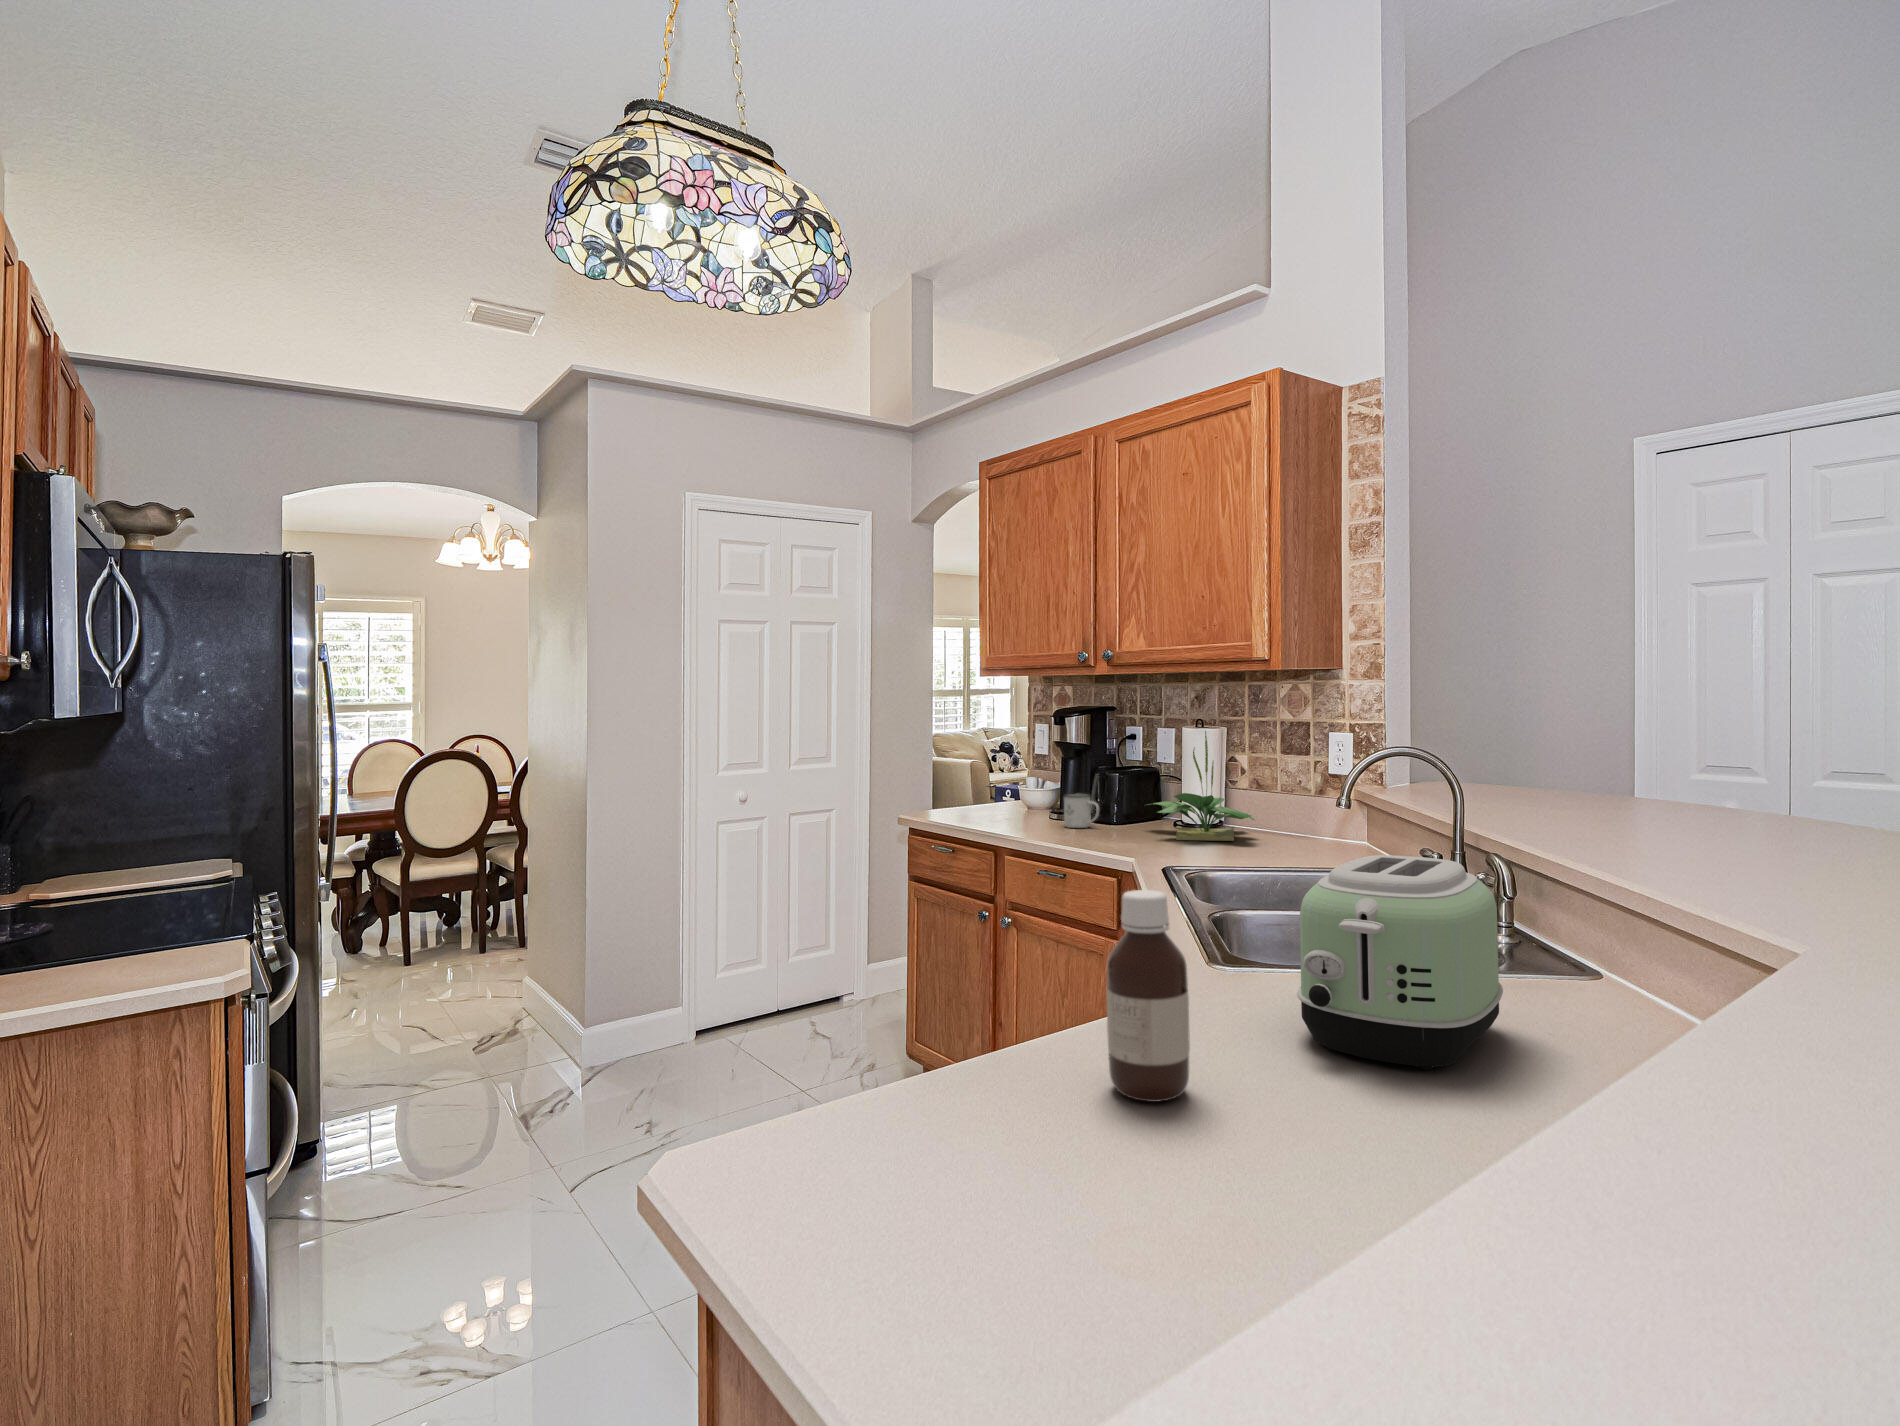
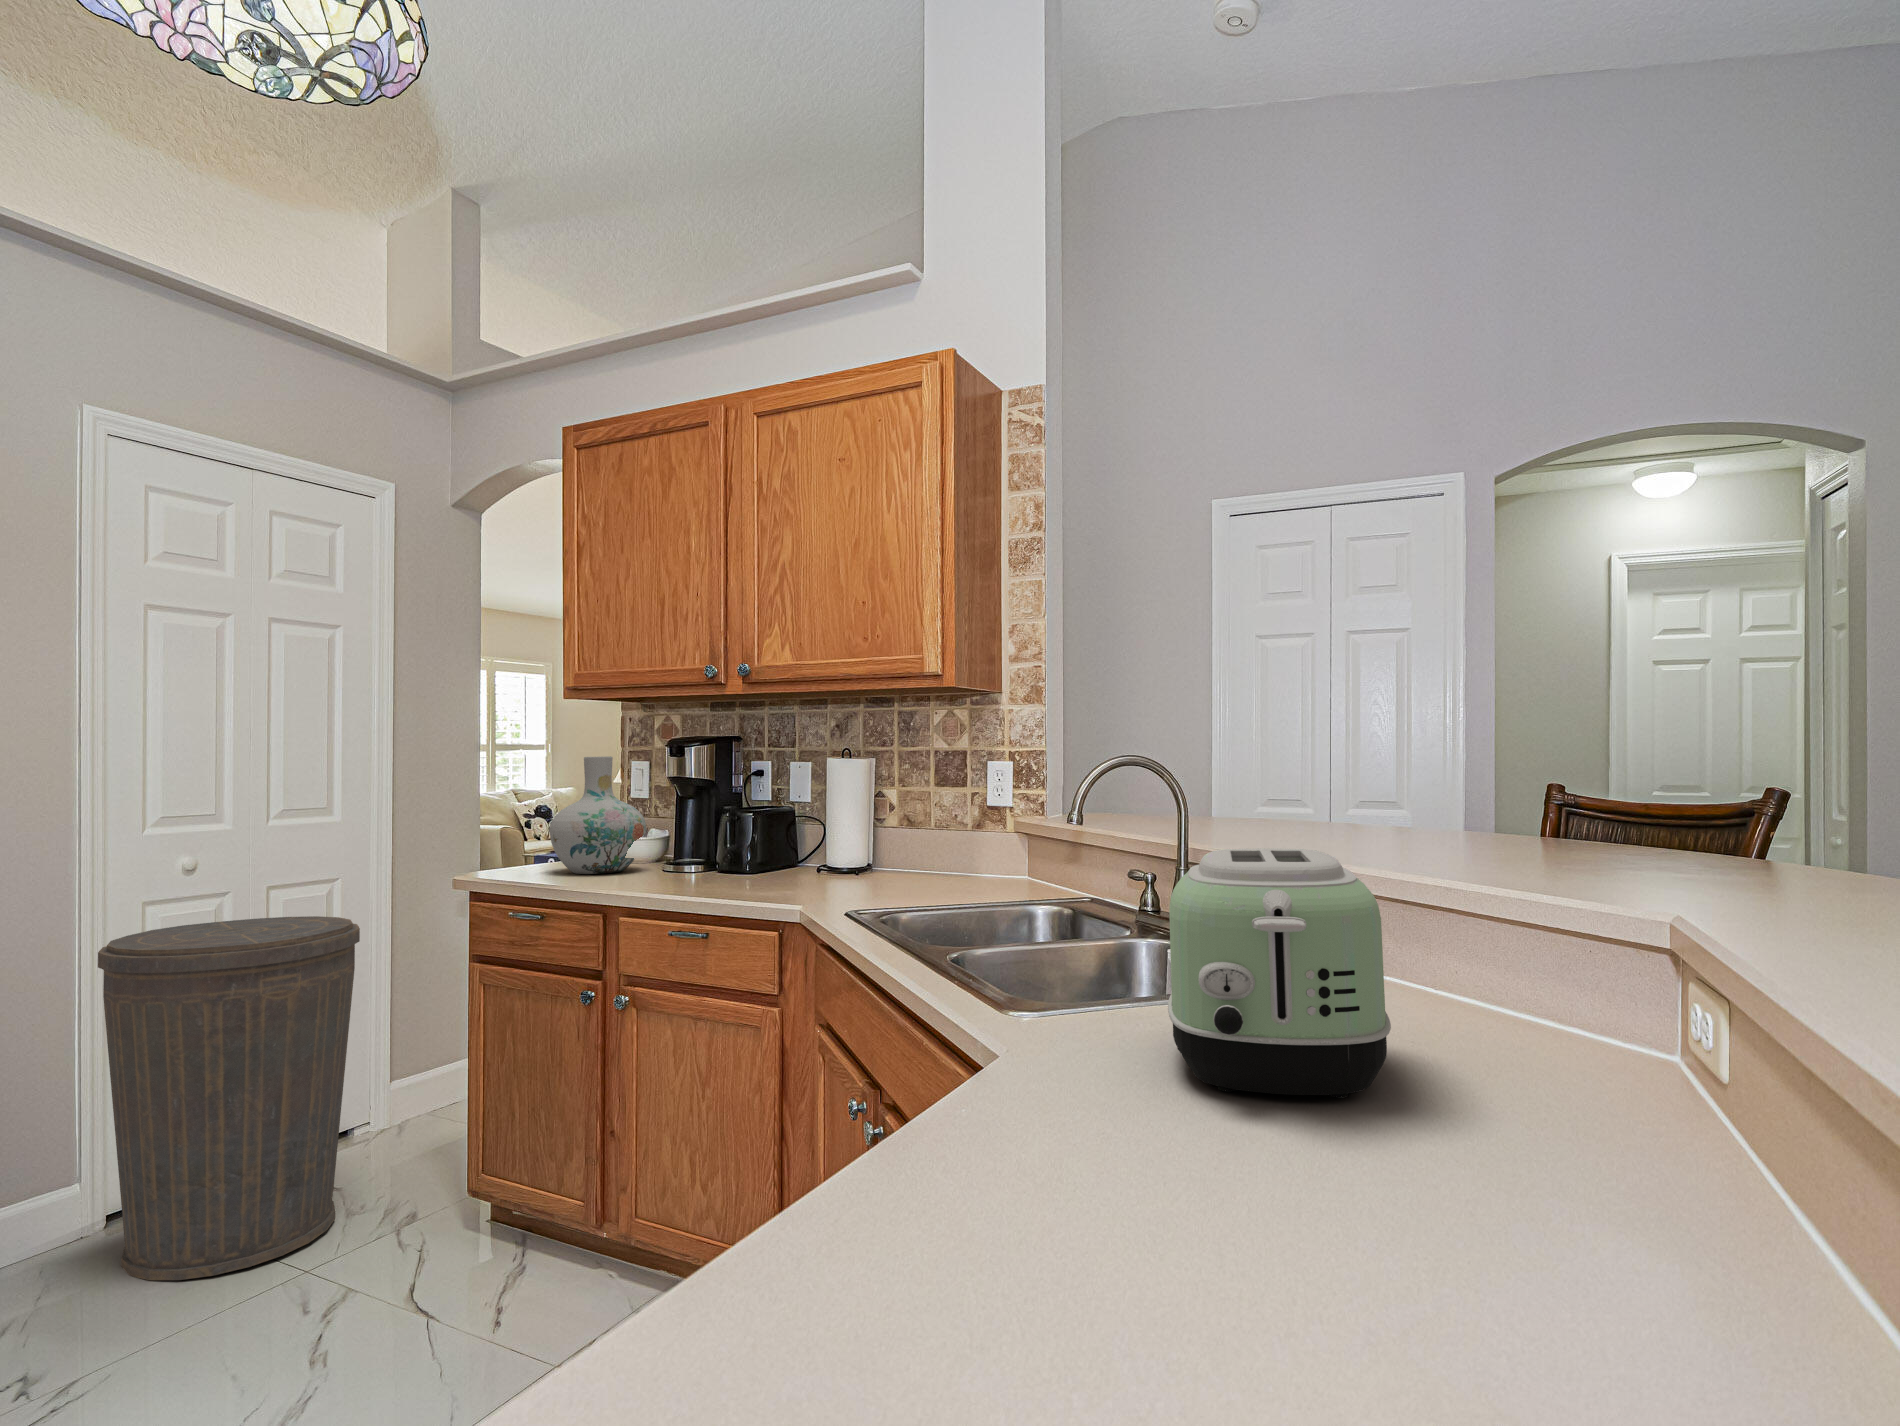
vase: none [964,725,1036,818] -> present [550,756,646,874]
potted plant: present [1146,731,1255,841] -> none [787,757,919,885]
mug: present [1064,793,1099,828] -> none [687,837,733,879]
trash can: none [689,837,841,1077] -> present [98,916,360,1280]
bottle: present [1107,890,1190,1102] -> none [1016,888,1135,1199]

